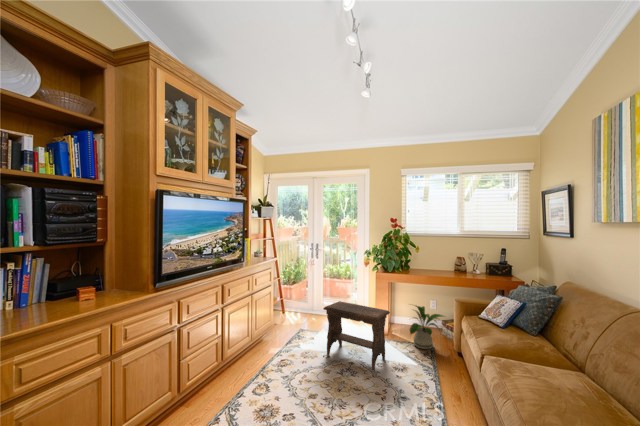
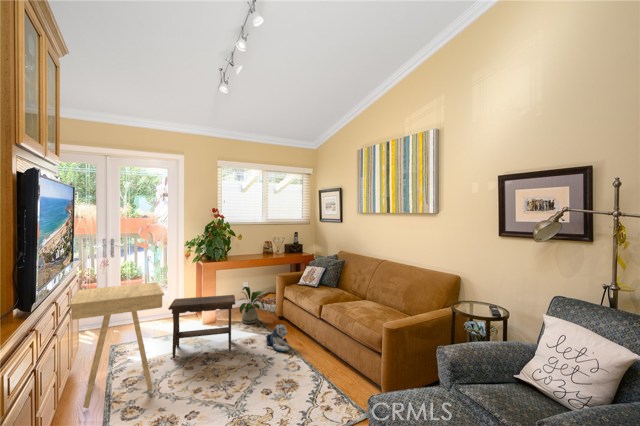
side table: none [241,279,316,376] -> present [69,282,164,408]
plush toy: none [416,362,444,401] -> present [266,324,289,352]

